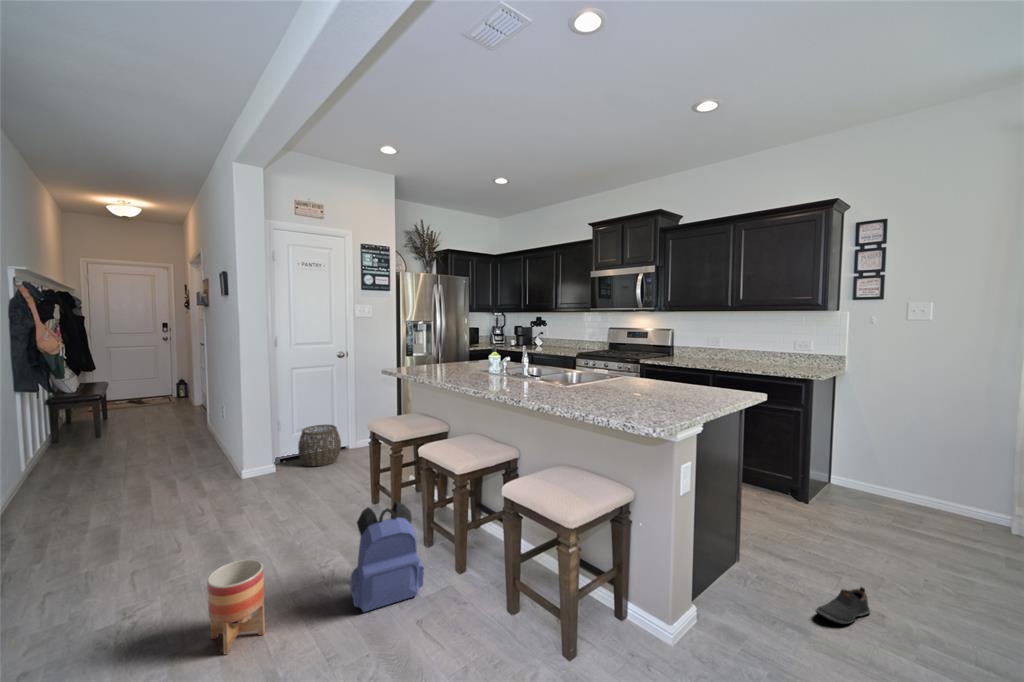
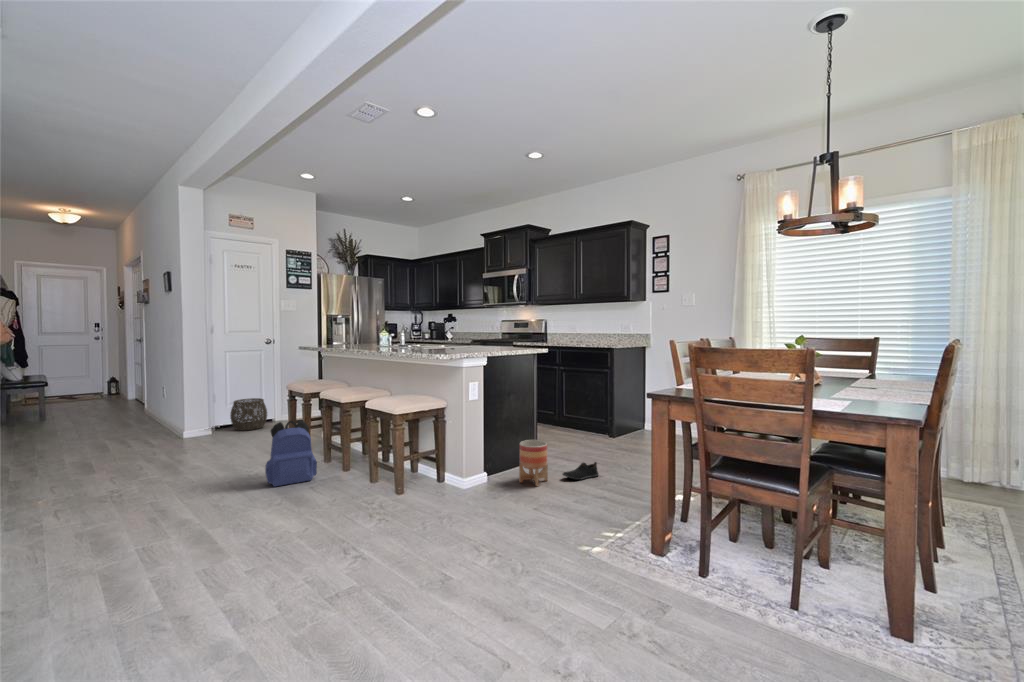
planter: present [207,559,265,654] -> present [519,440,548,486]

